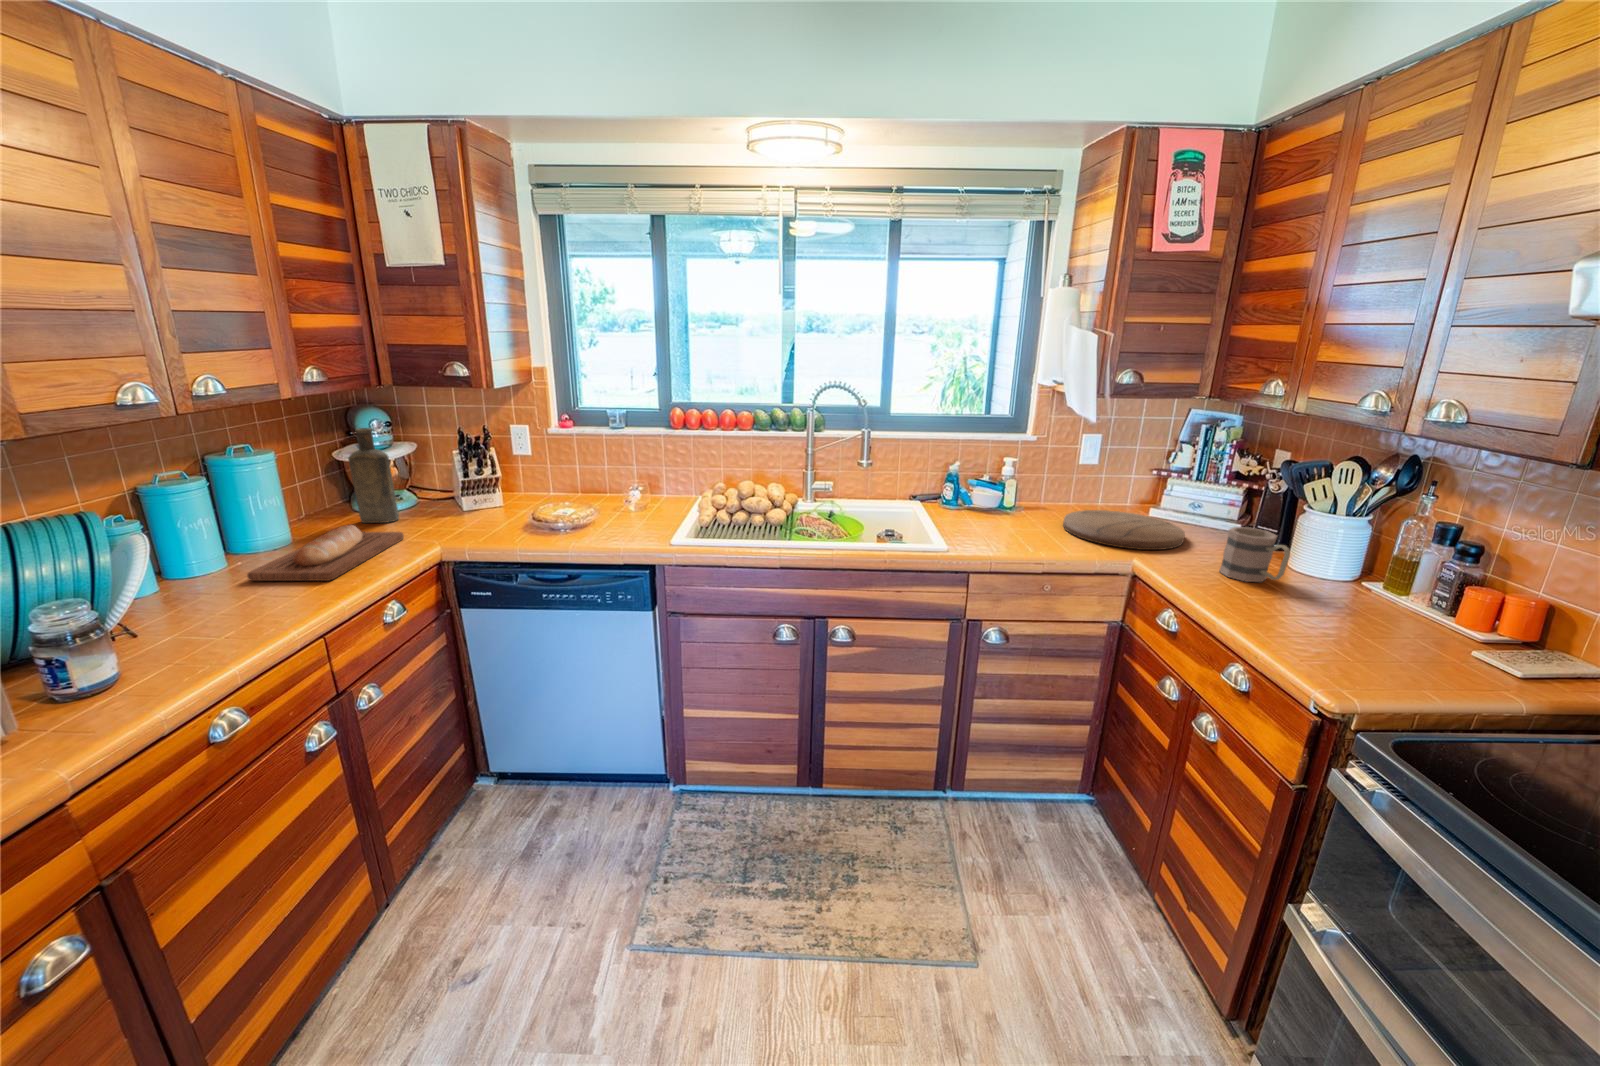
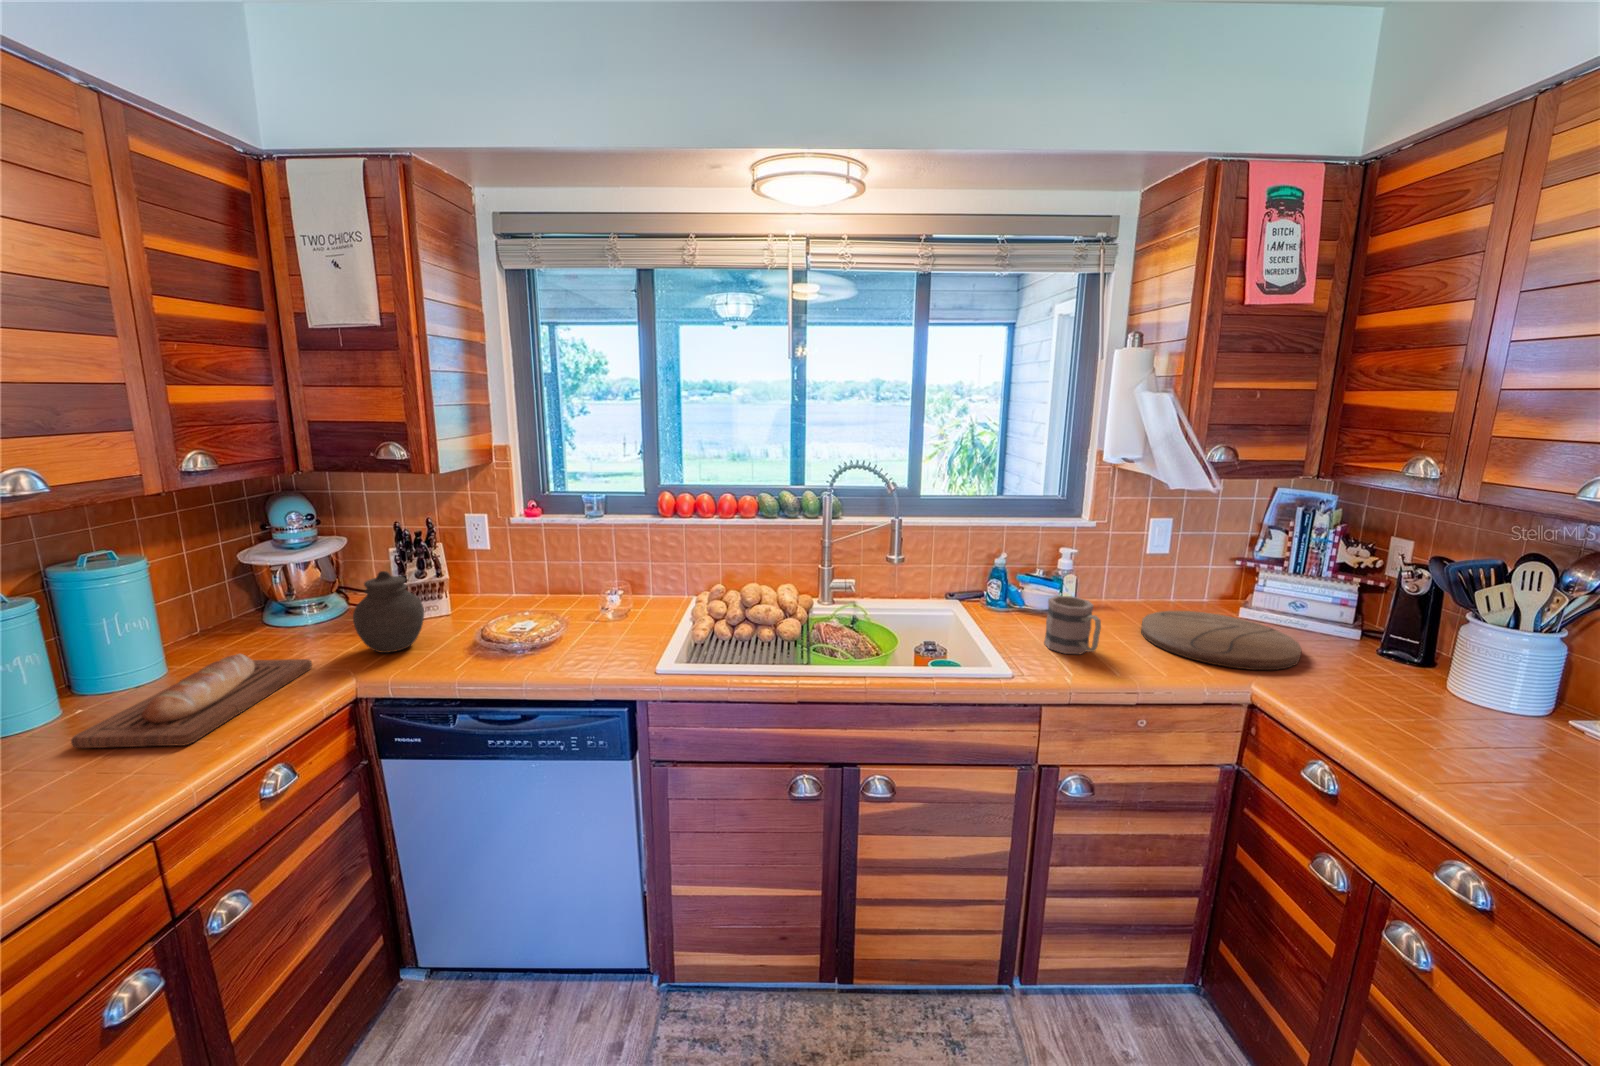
bottle: present [348,428,399,523] -> none [251,524,315,643]
jar: none [432,465,486,530] -> present [353,571,424,653]
mug: present [1219,527,1290,582] -> present [1044,596,1101,654]

